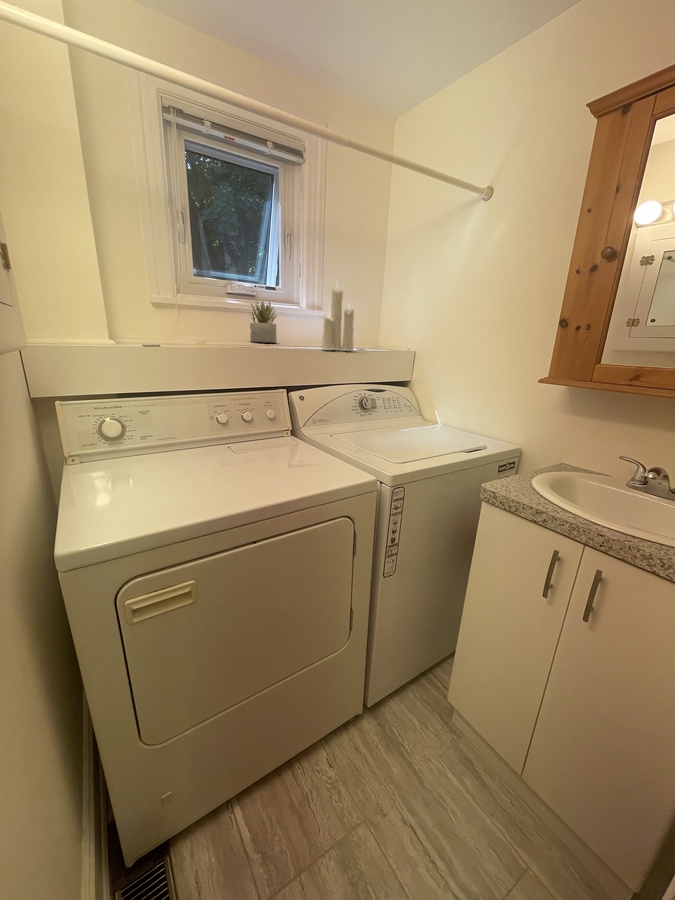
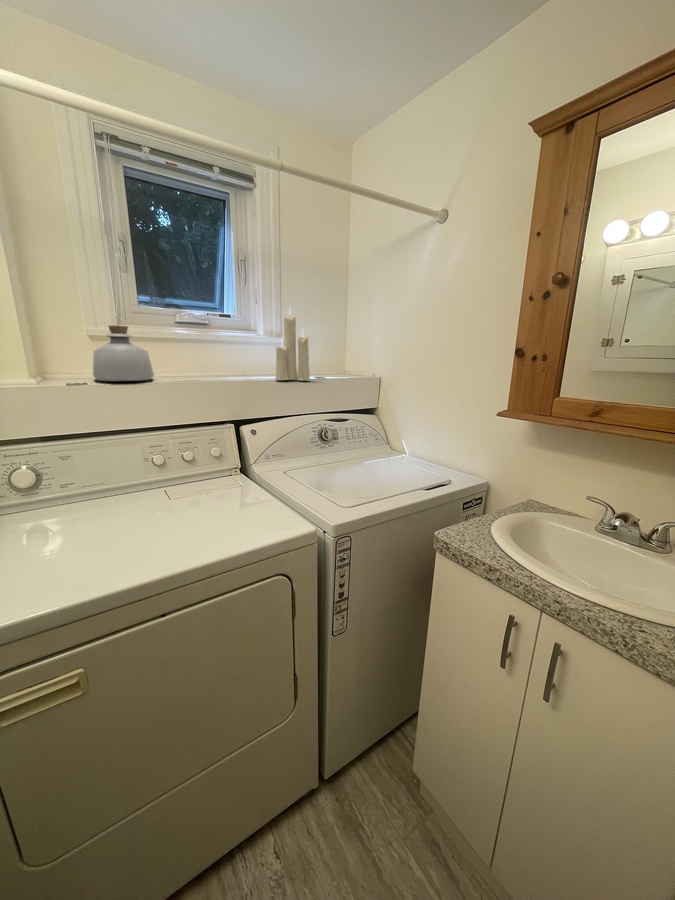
bottle: none [160,292,213,345] -> present [93,326,154,381]
succulent plant: present [250,300,276,342] -> none [198,327,231,373]

